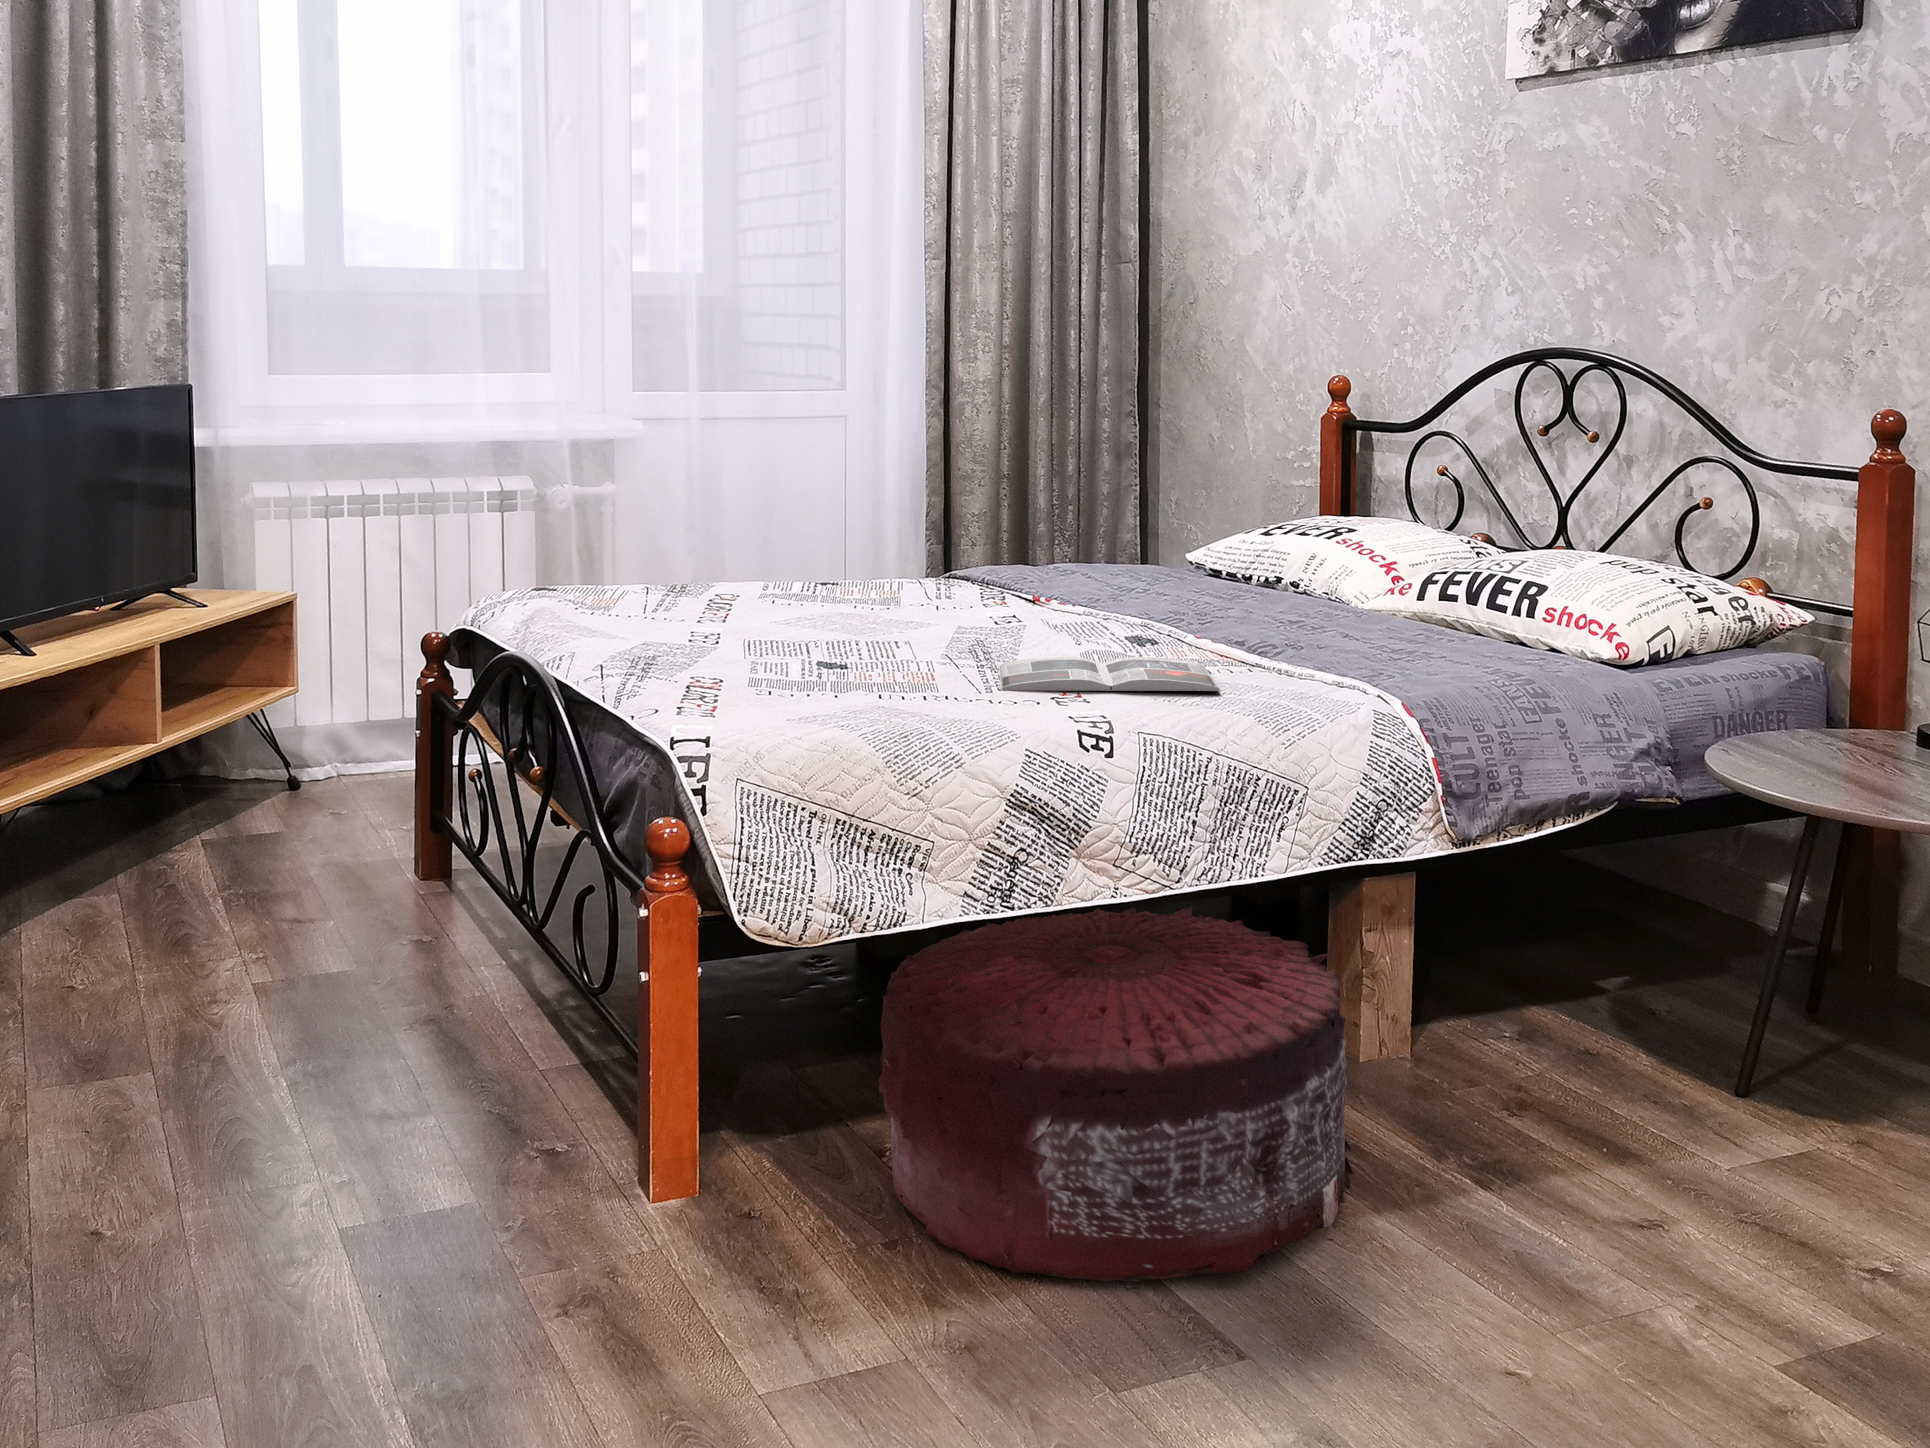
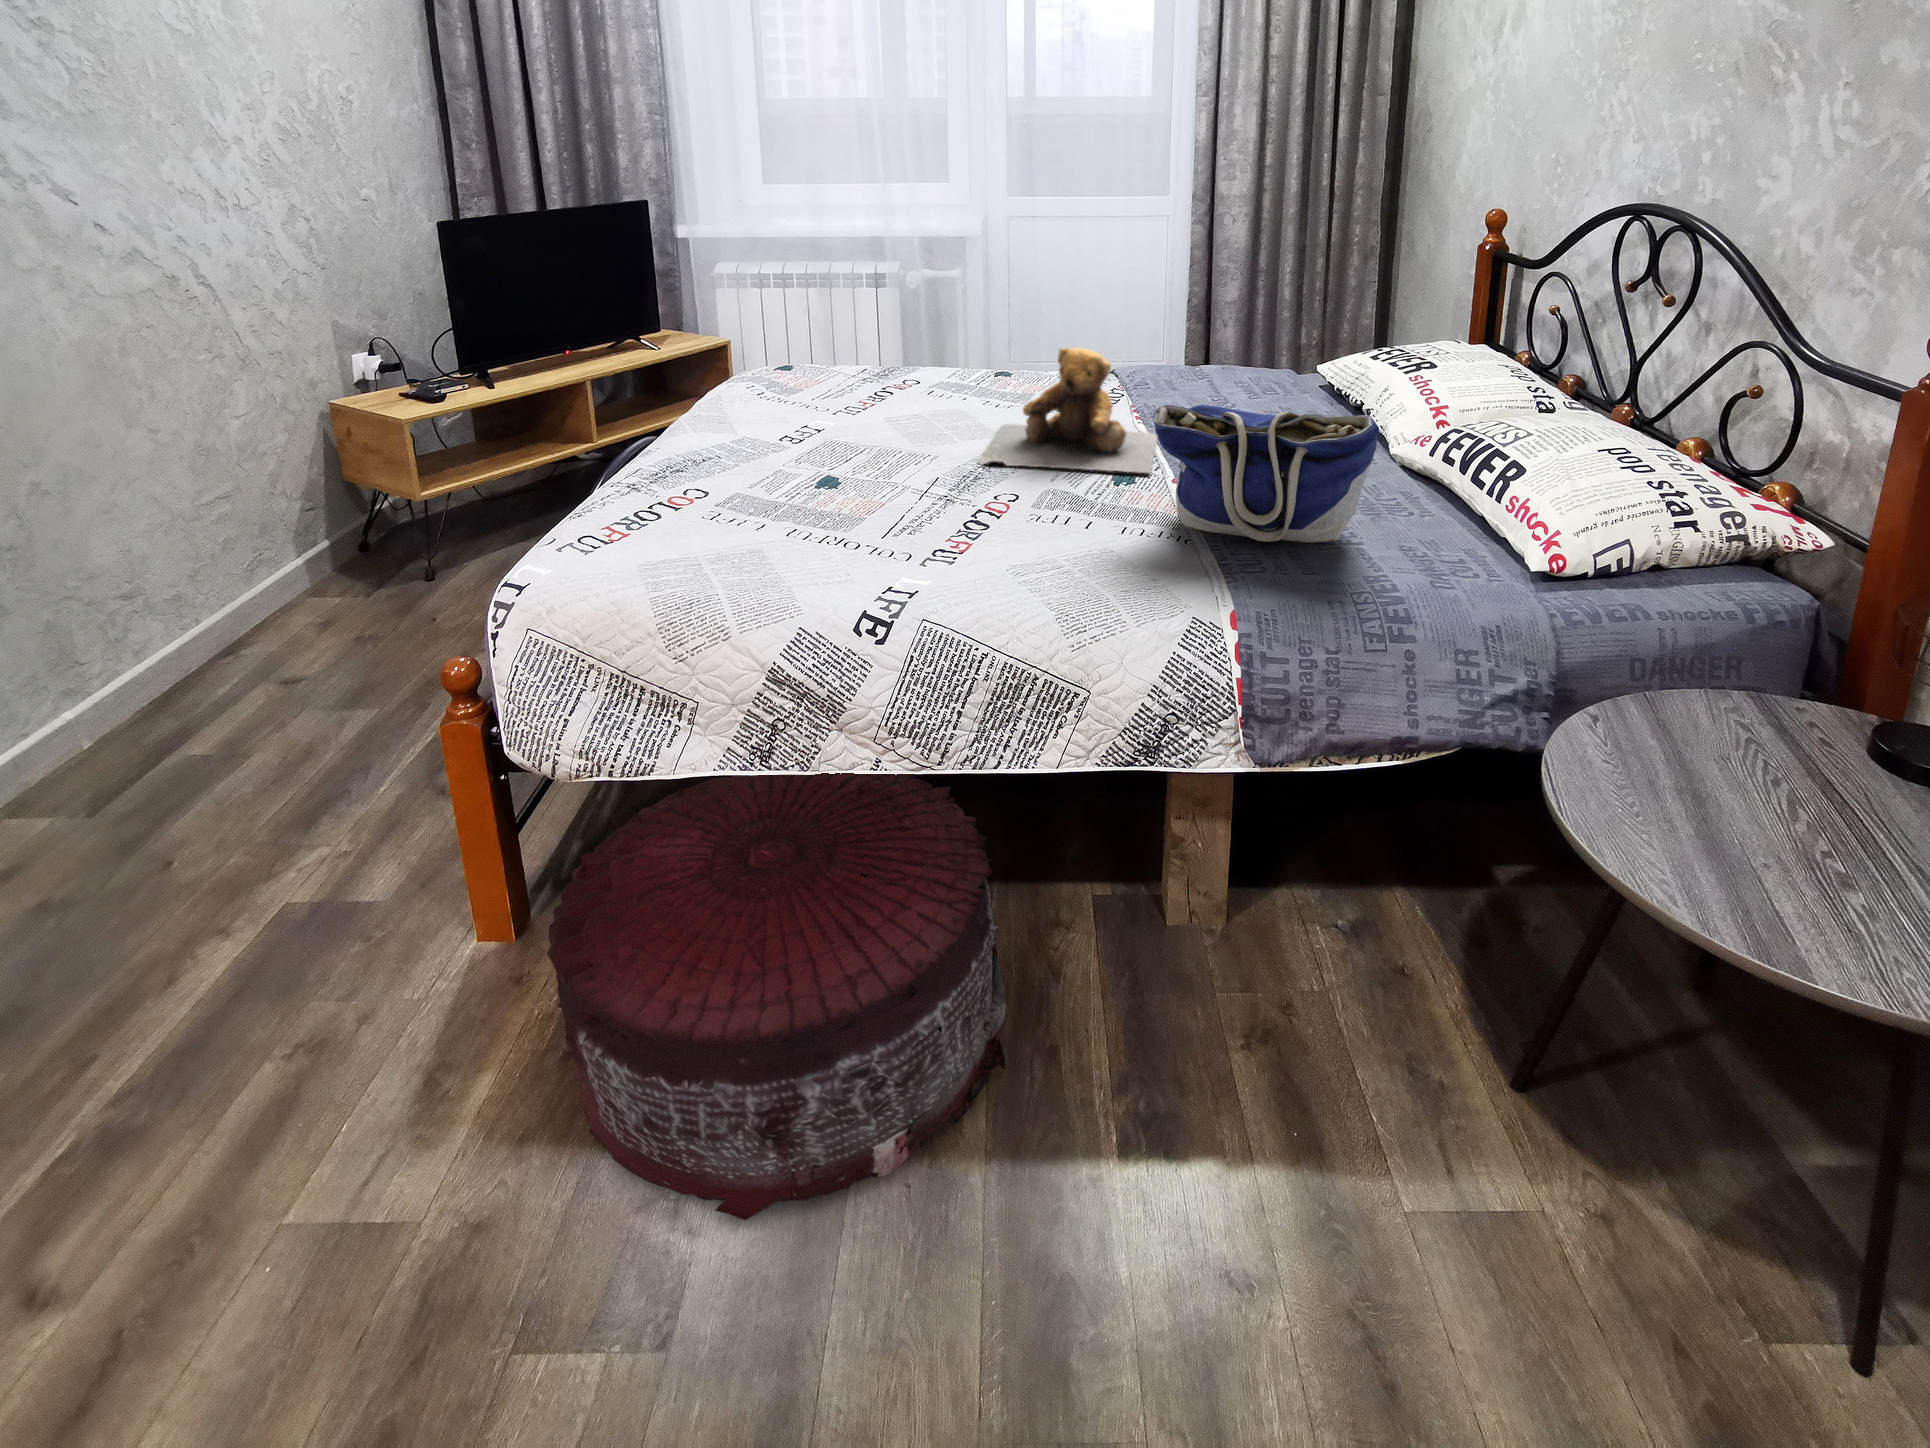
teddy bear: none [933,504,1167,638] -> present [978,348,1157,473]
tote bag: none [1237,518,1464,659] -> present [1153,405,1379,543]
magazine: present [999,657,1221,691] -> none [868,506,1096,579]

